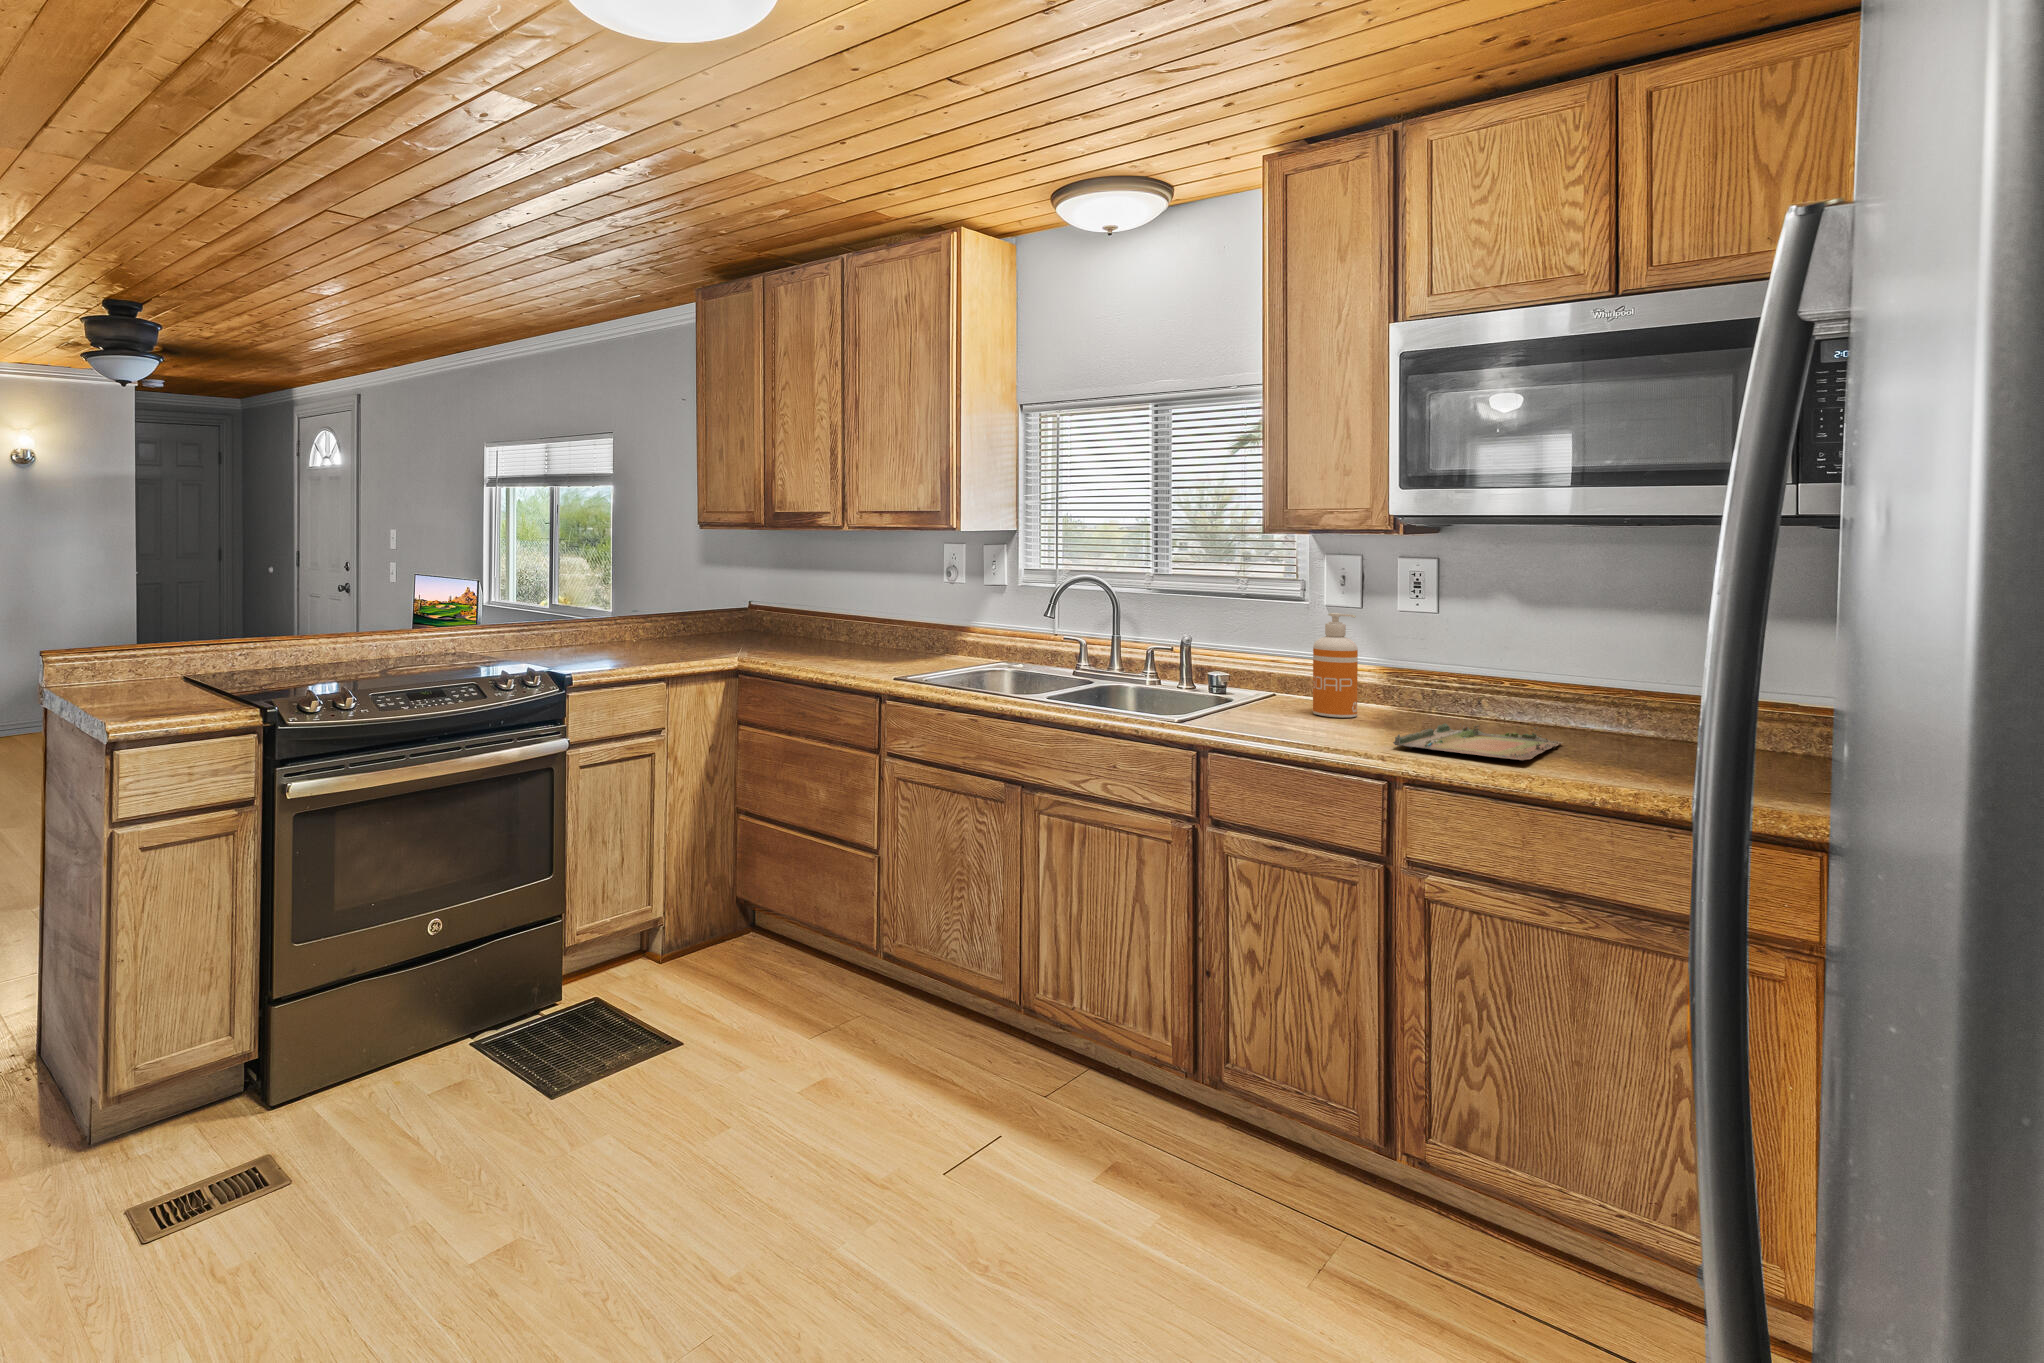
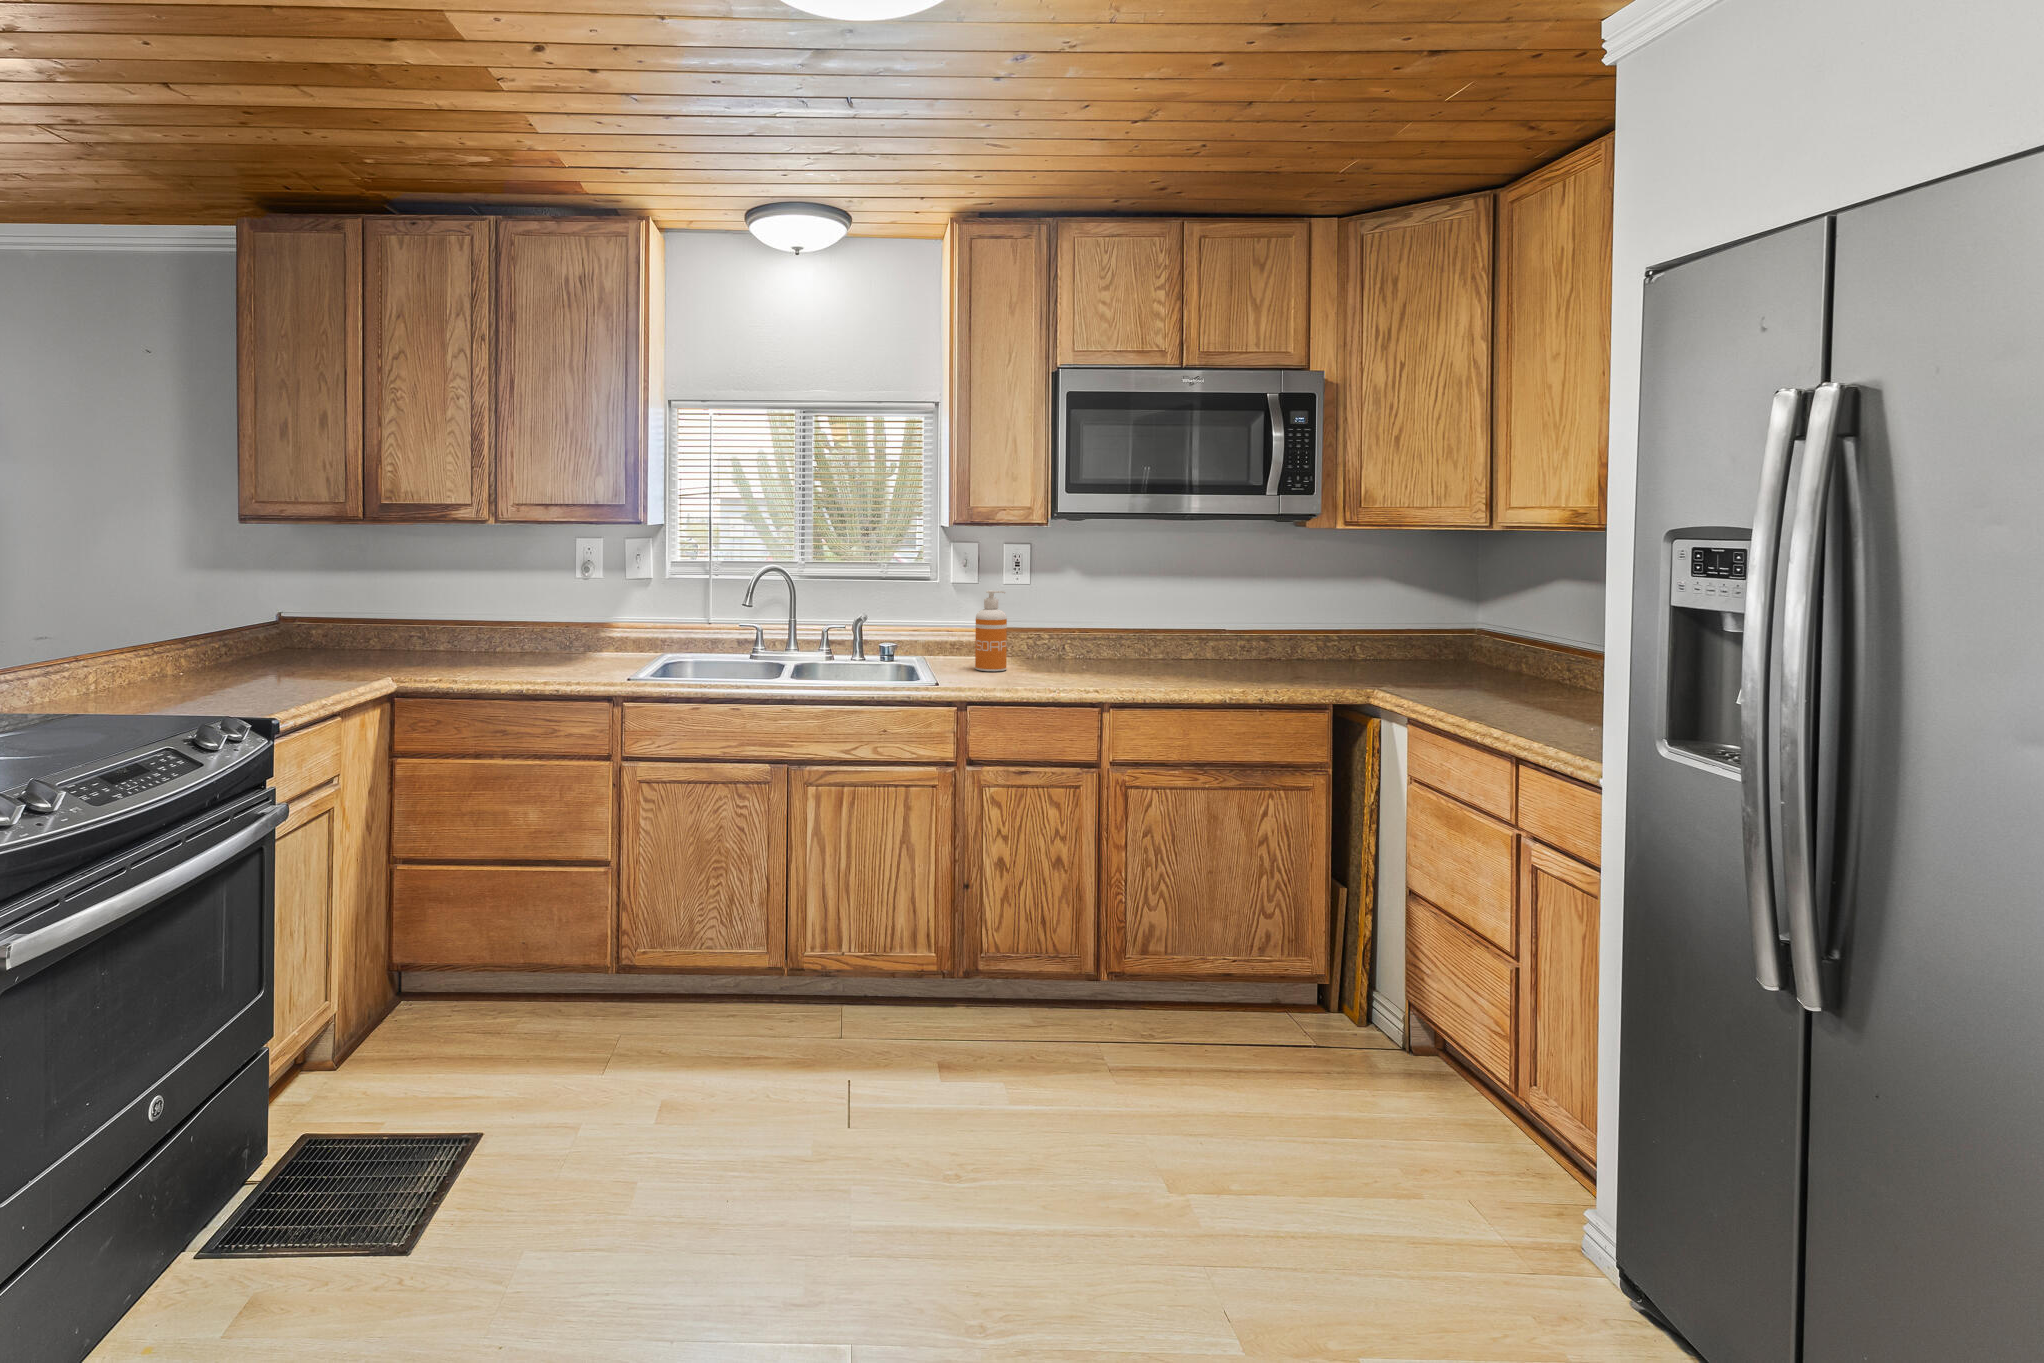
tray: present [1393,723,1563,760] -> none [1072,660,1171,686]

